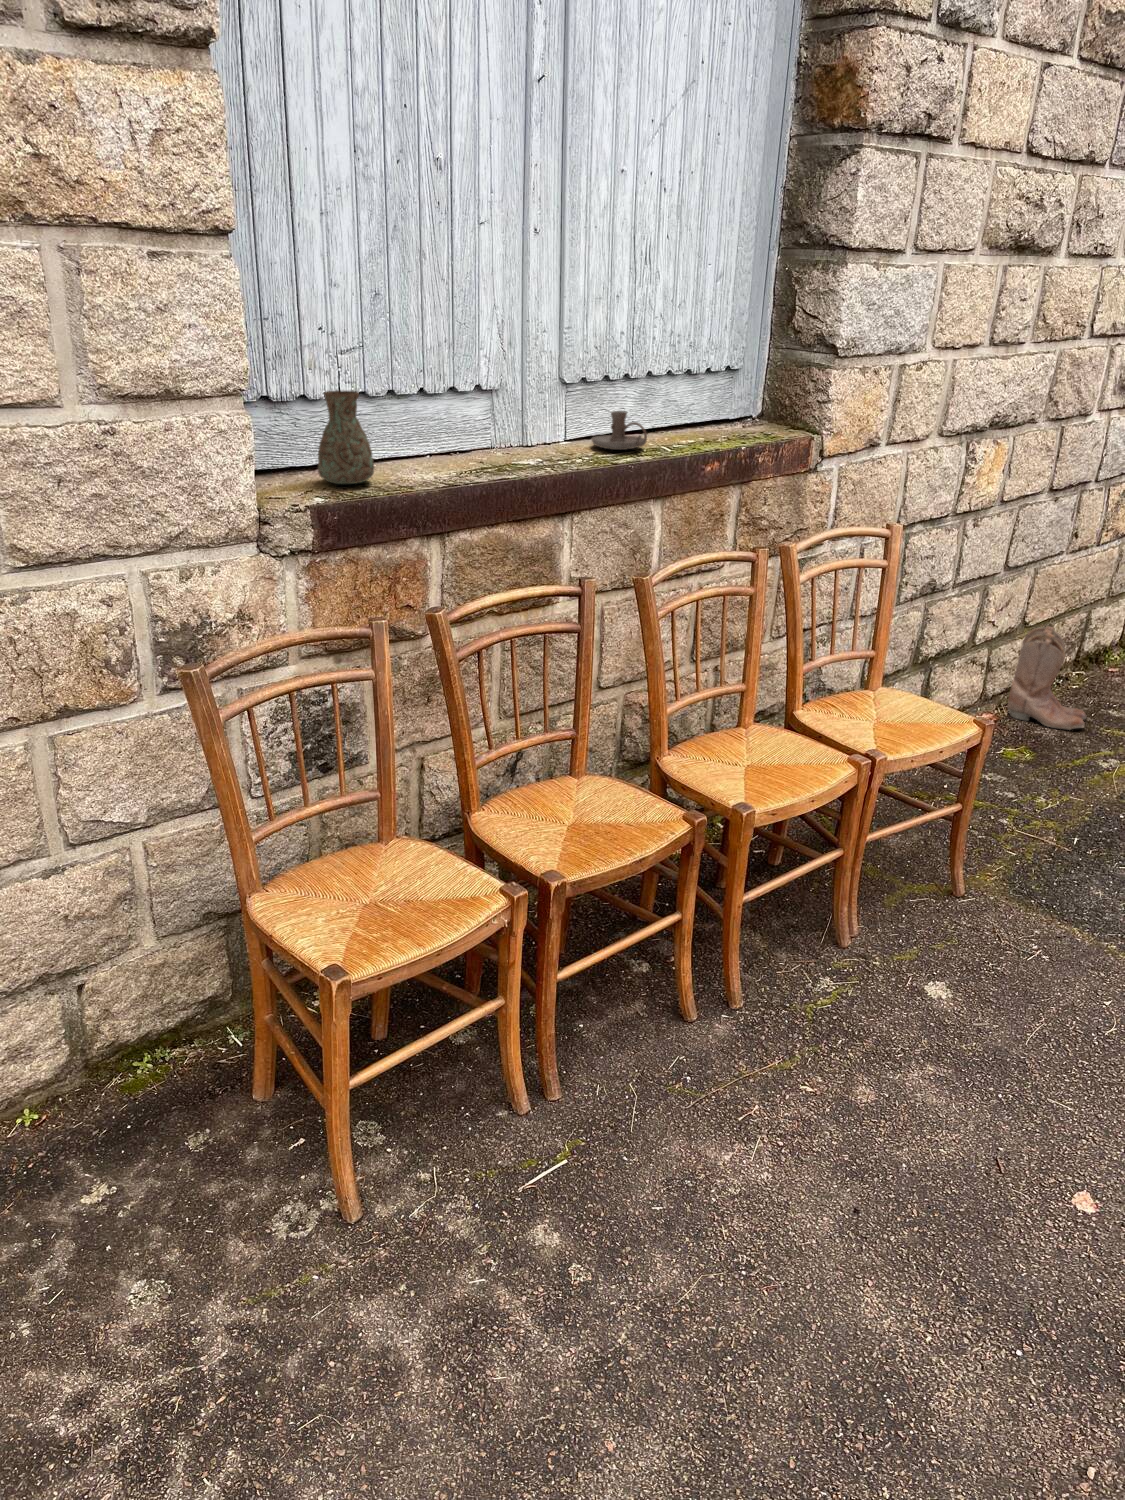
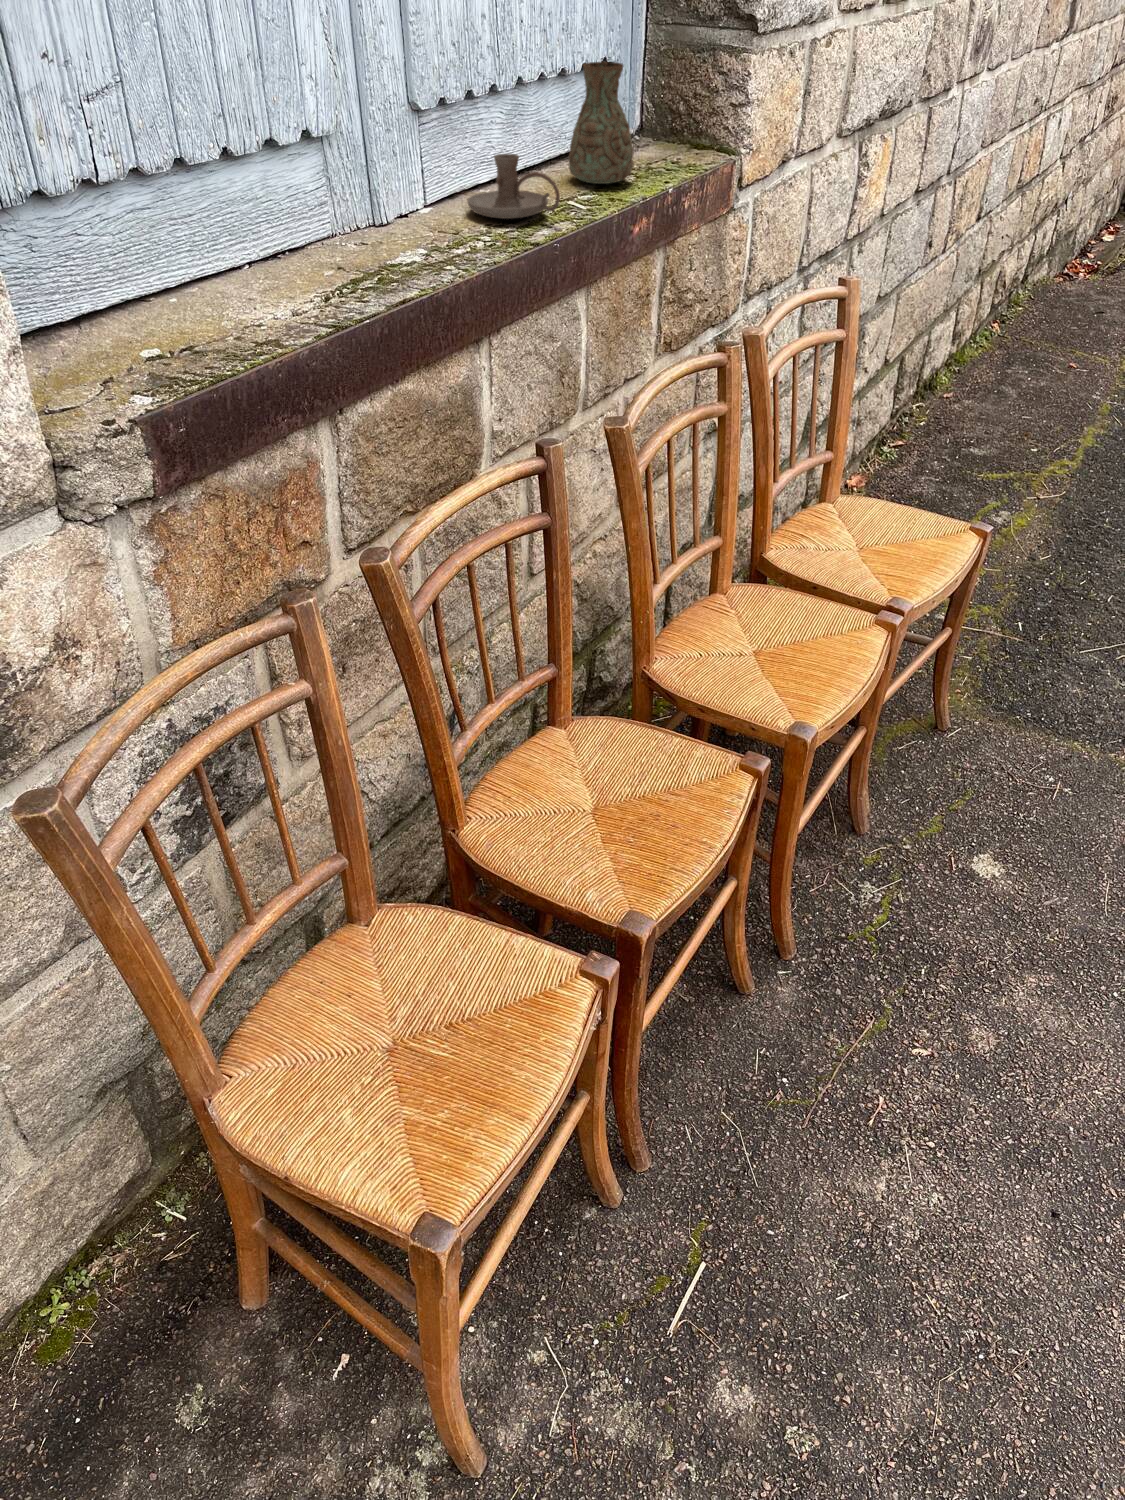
decorative vase: present [318,391,374,484] -> present [569,62,634,184]
boots: present [1007,626,1087,729] -> none [877,361,964,481]

